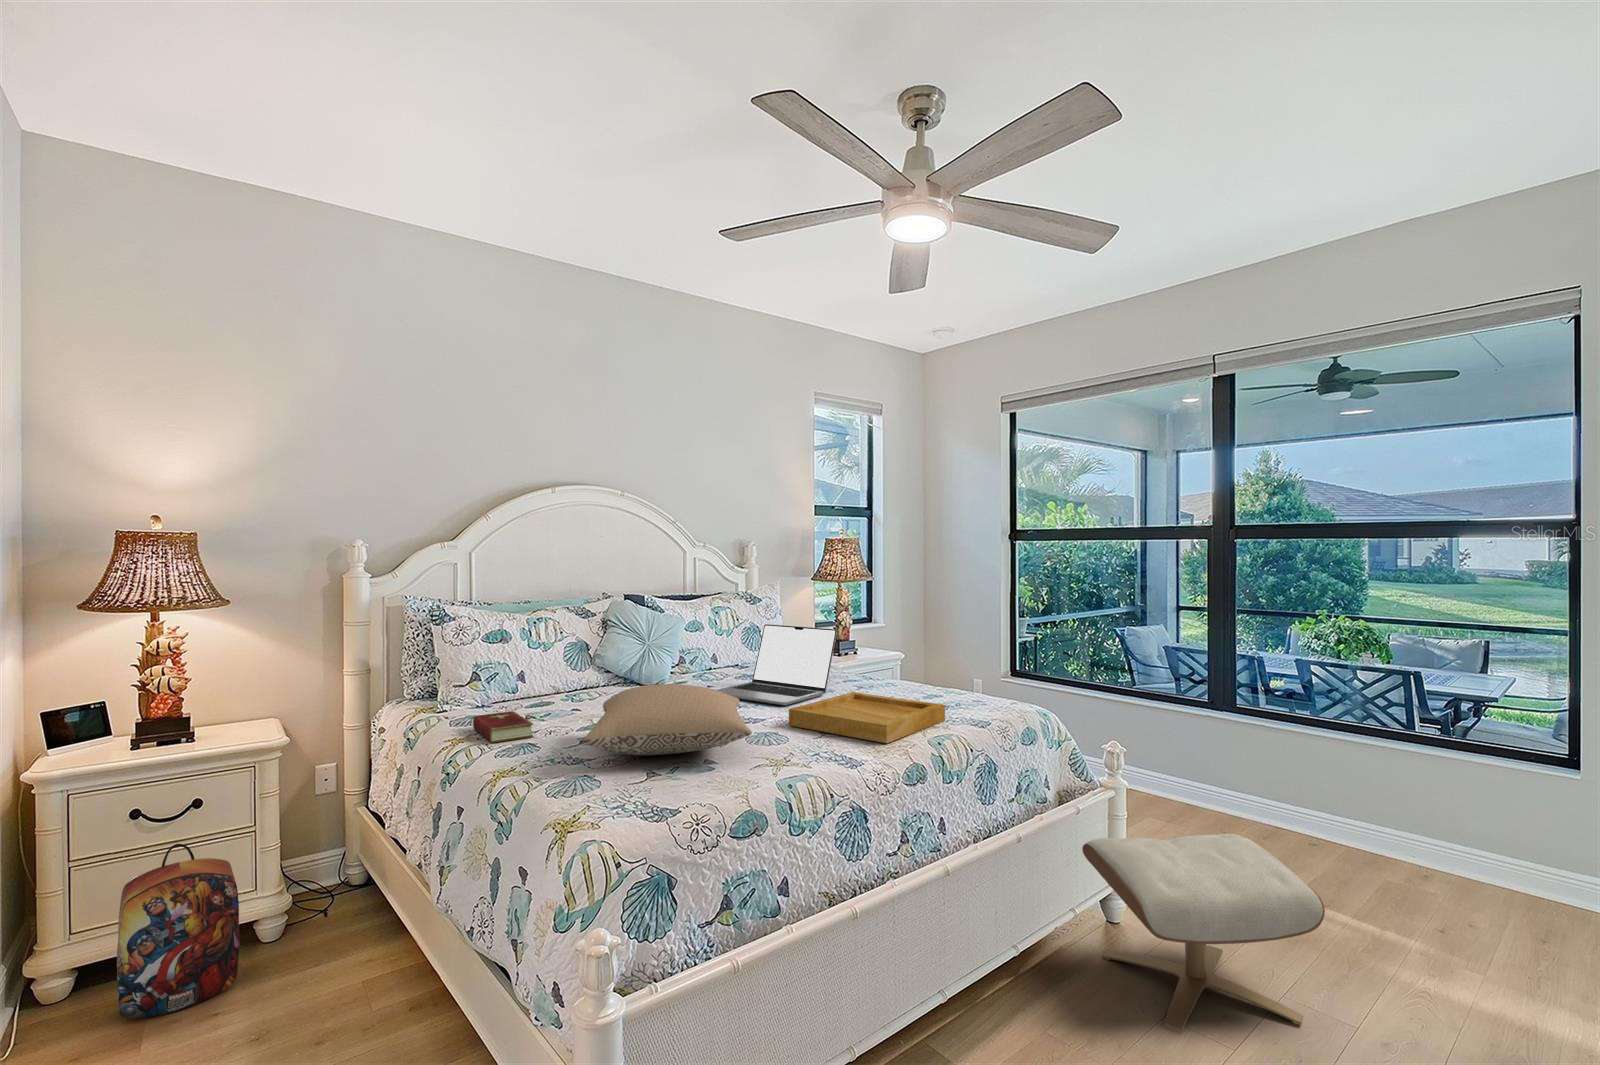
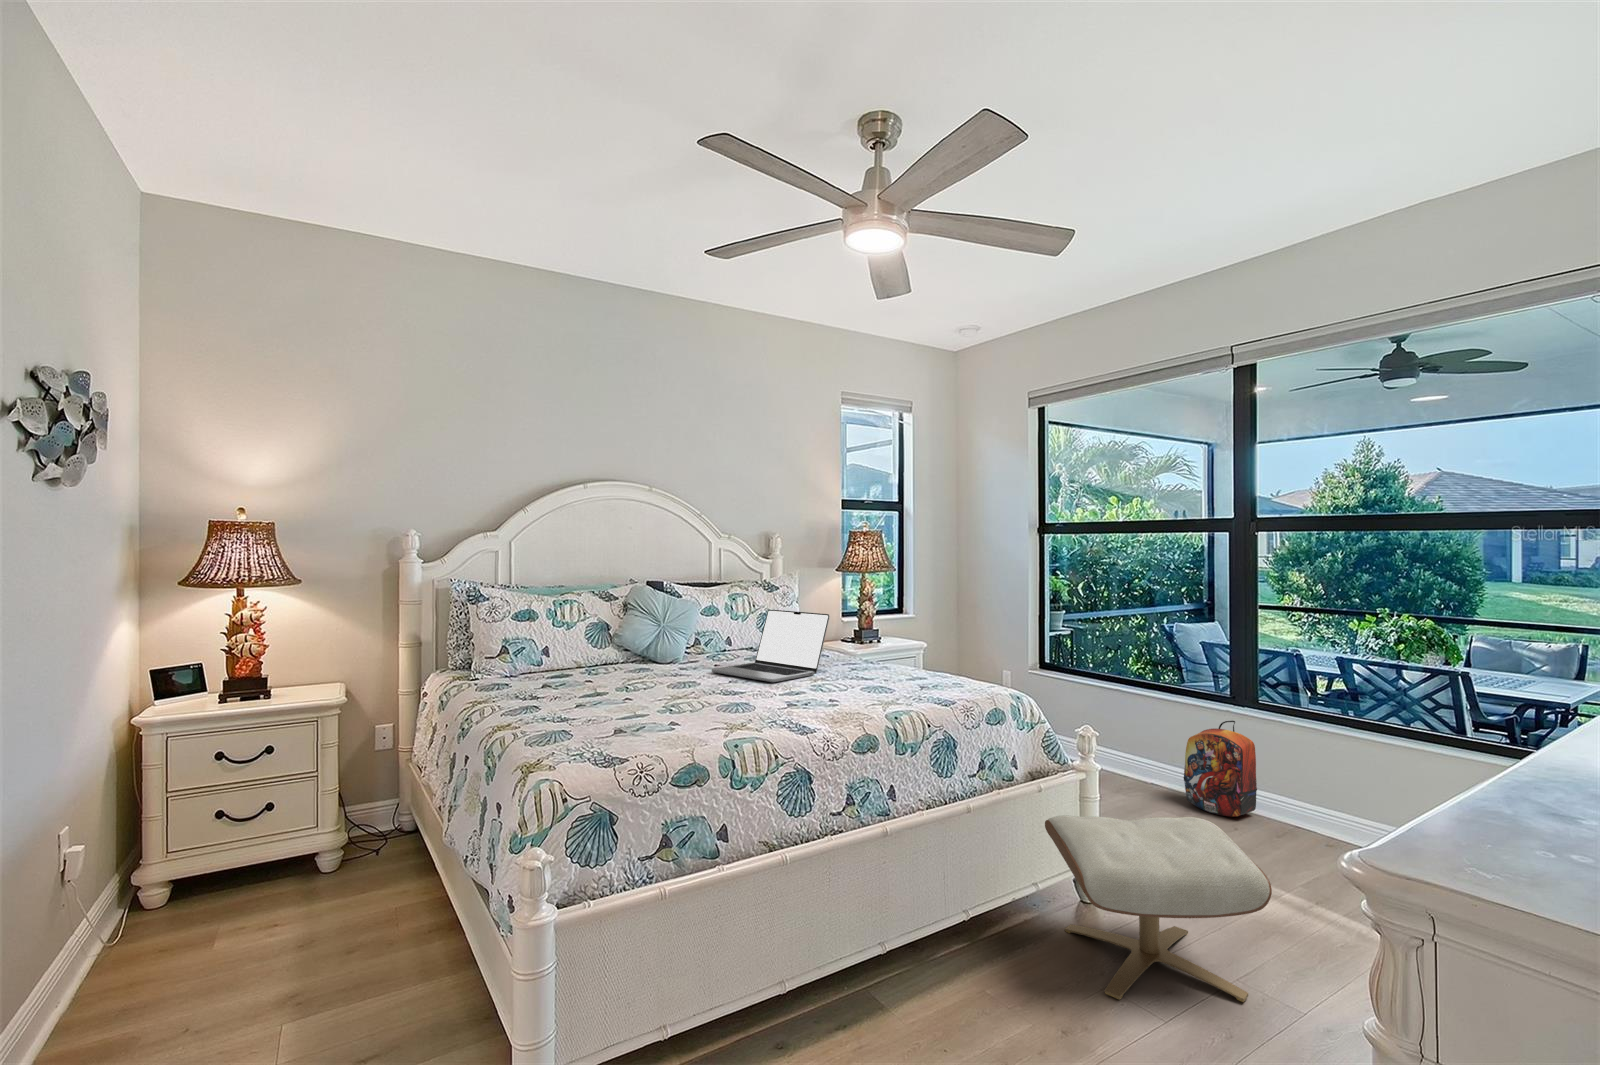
pillow: present [585,684,752,755] -> none [564,657,720,717]
tray: present [789,692,945,743] -> none [766,671,914,715]
hardcover book: present [473,711,533,743] -> none [491,679,538,704]
backpack: present [117,844,240,1018] -> present [1184,721,1257,816]

